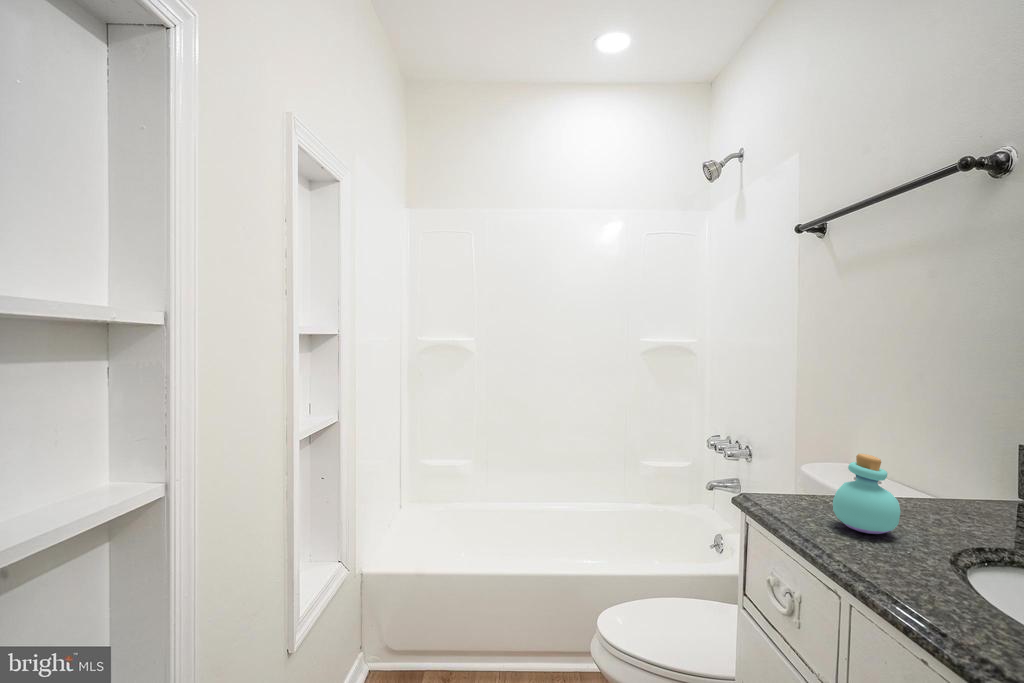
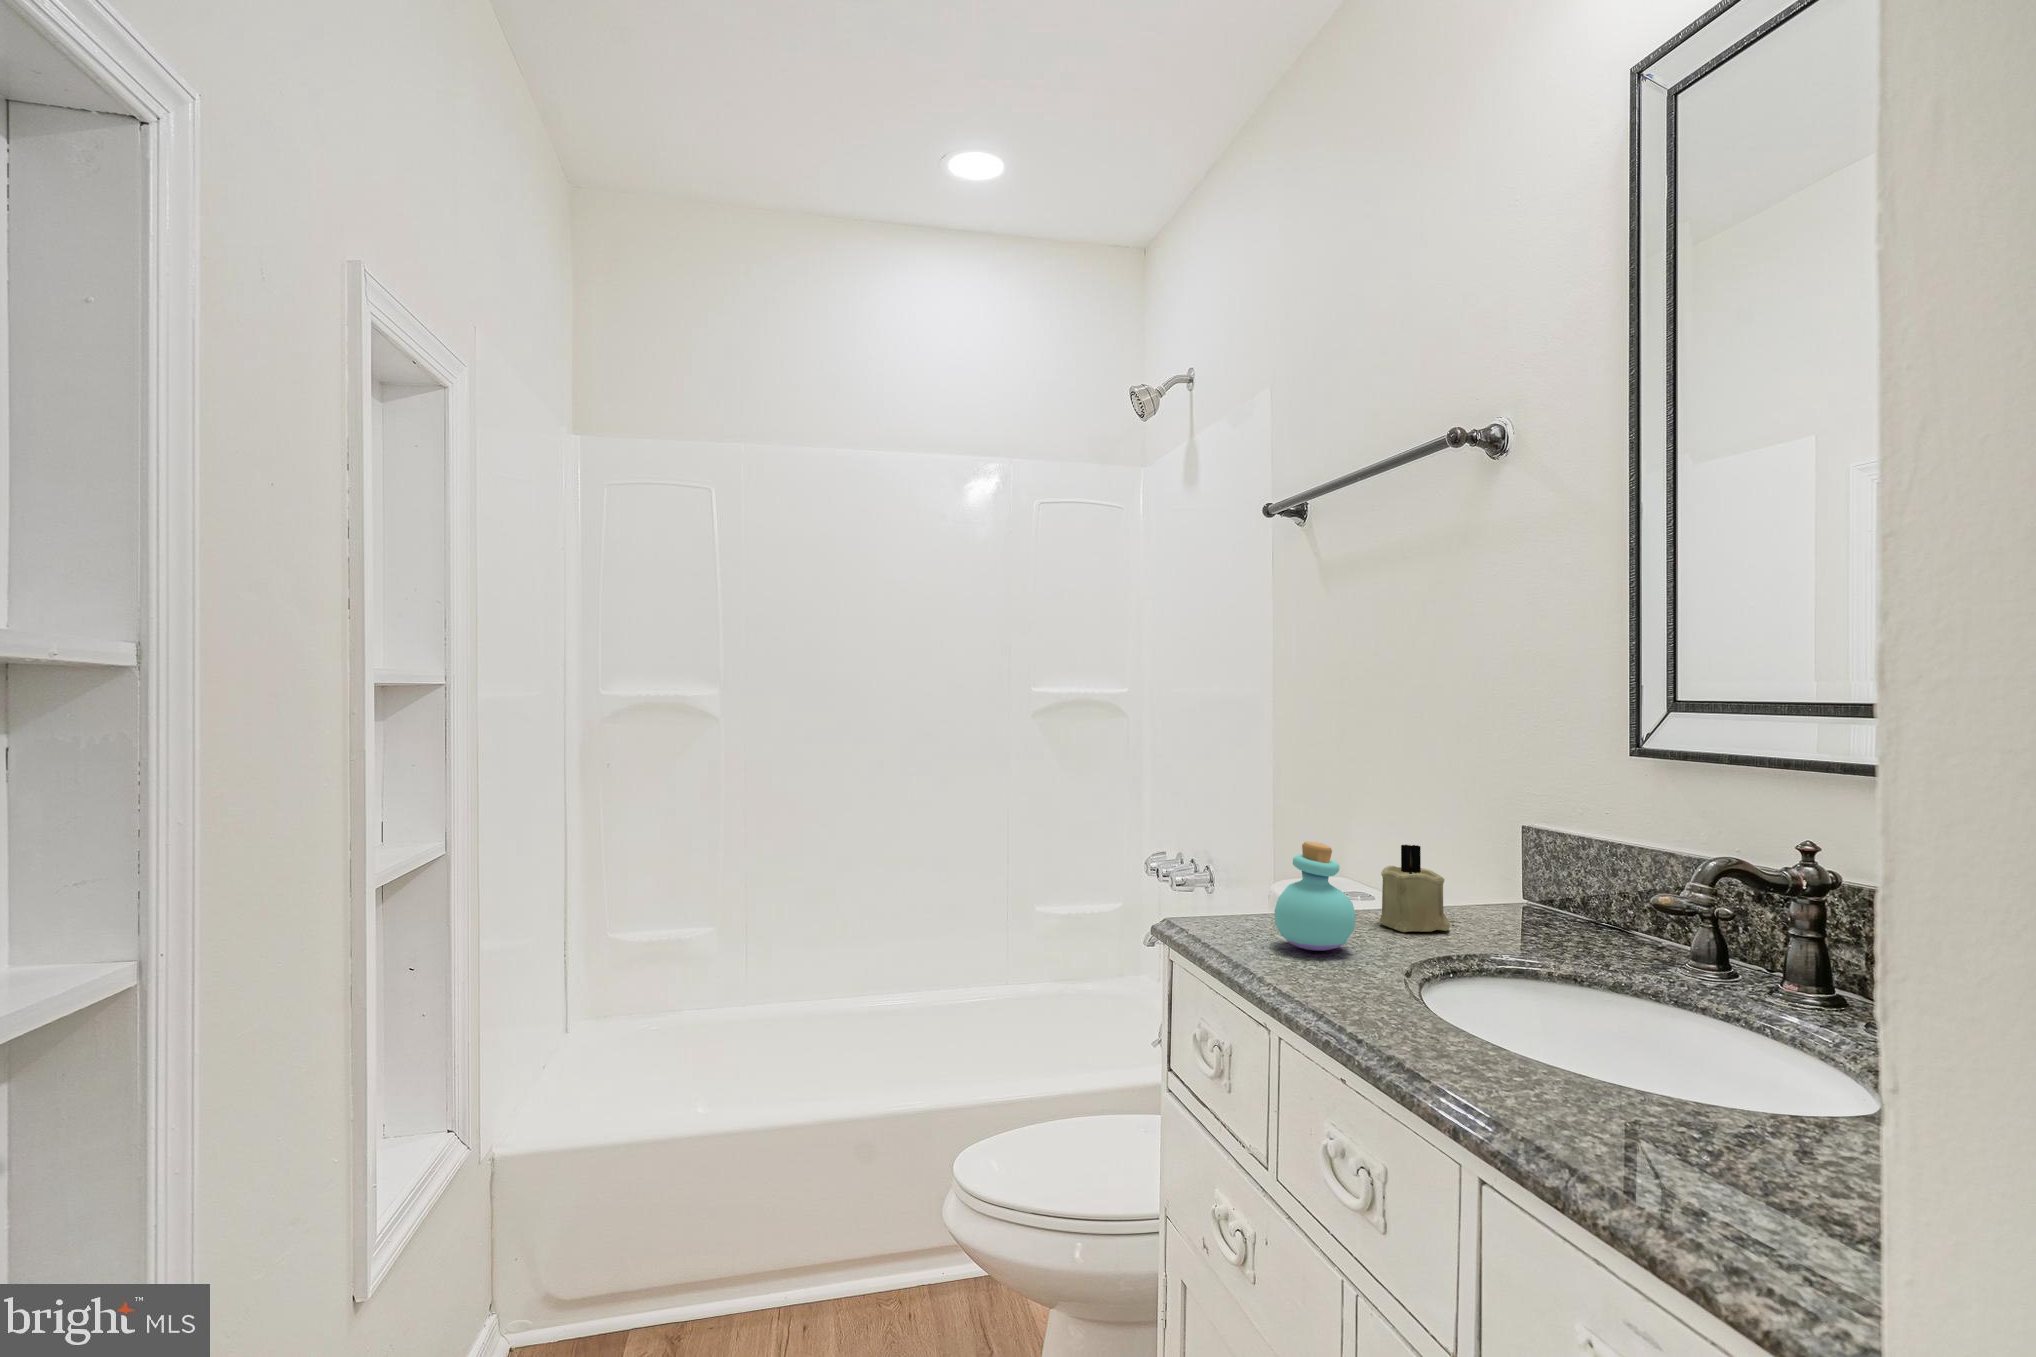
candle: none [908,456,971,522] -> present [1379,845,1450,932]

